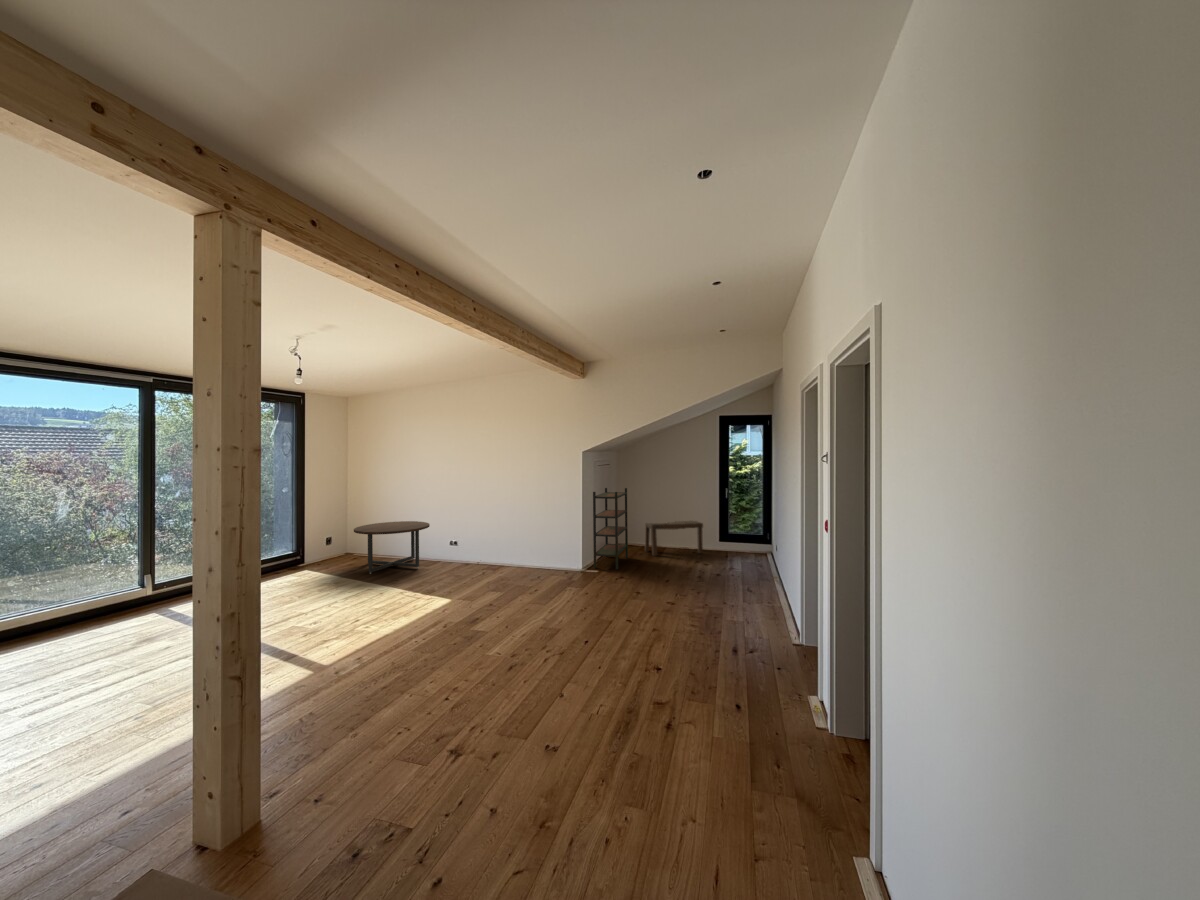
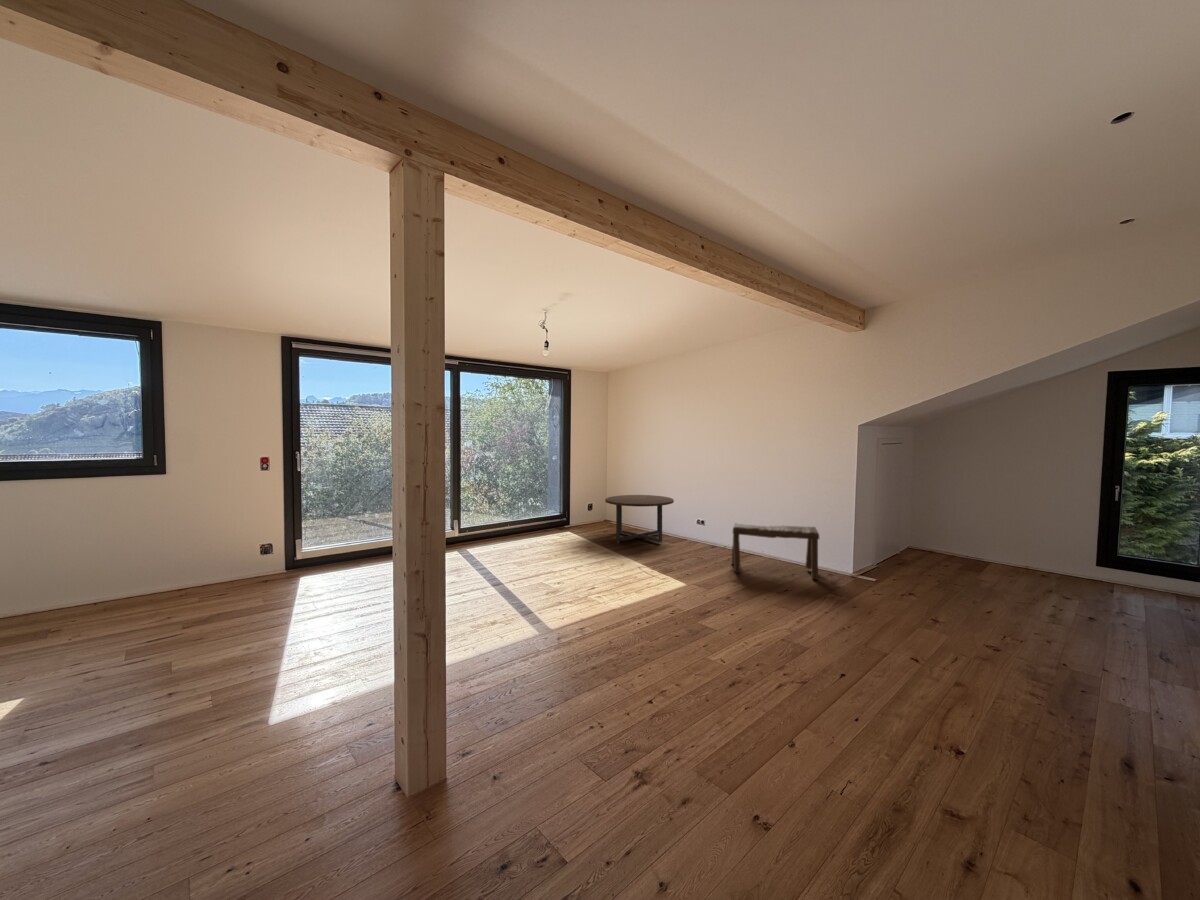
bookshelf: present [593,488,628,569] -> none [869,472,925,582]
bench: present [645,521,703,556] -> present [732,523,819,579]

